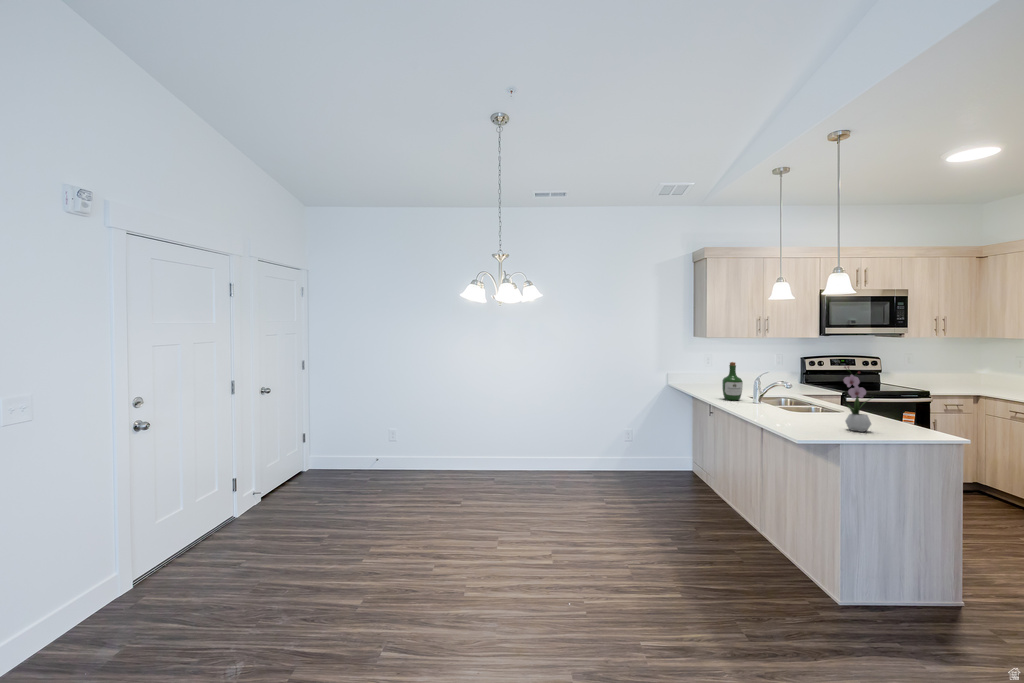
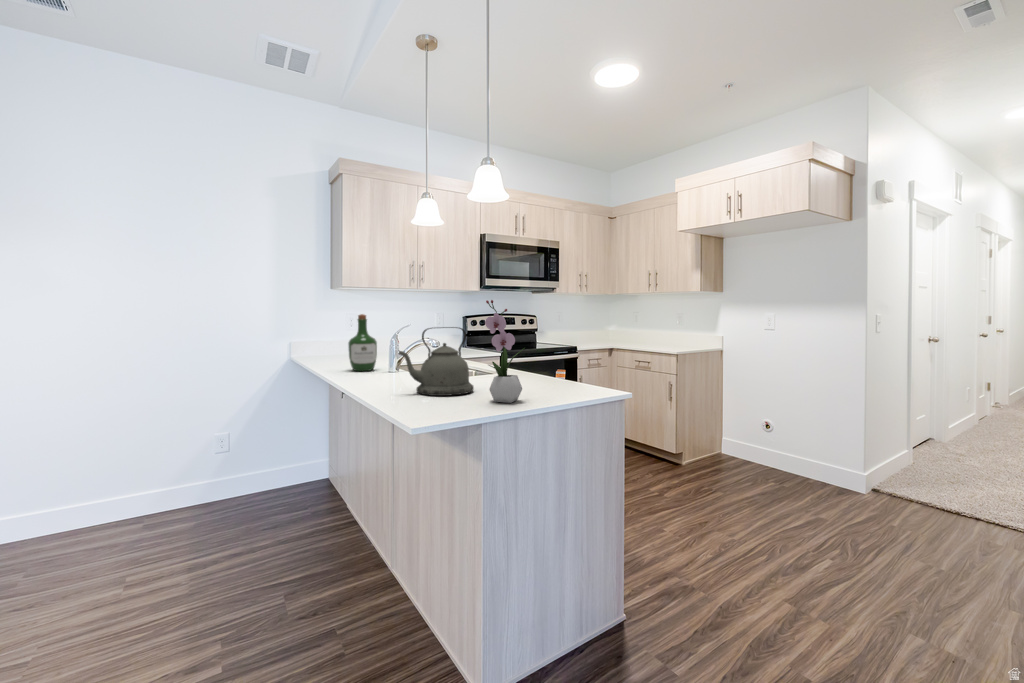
kettle: none [776,379,830,423] -> present [399,327,473,396]

